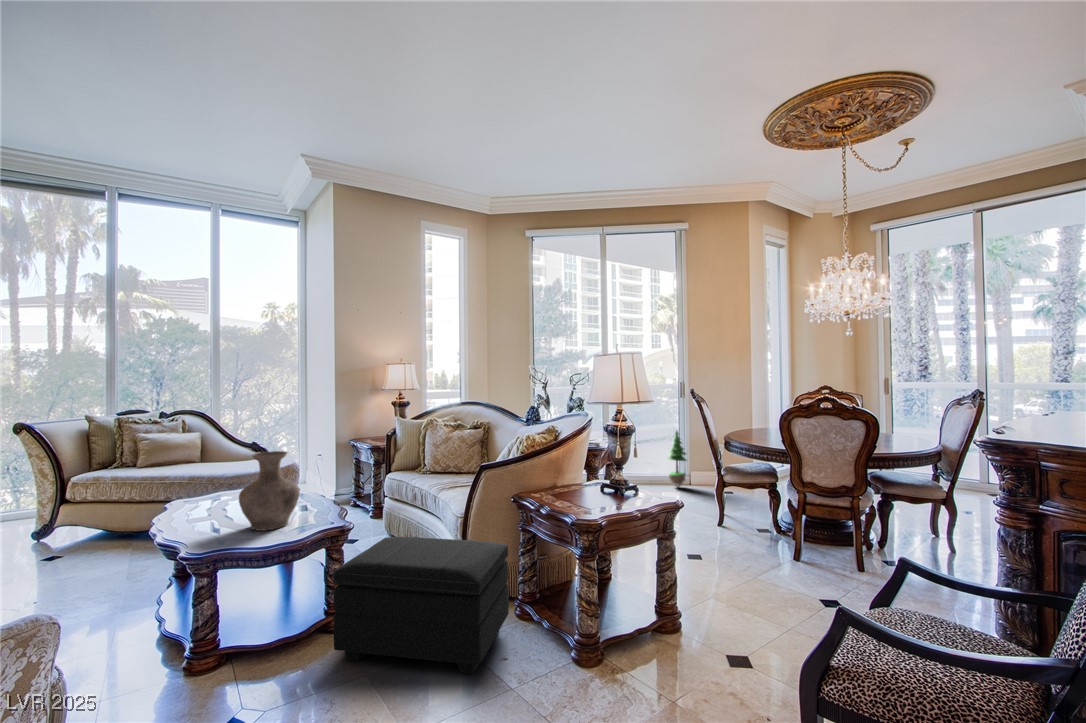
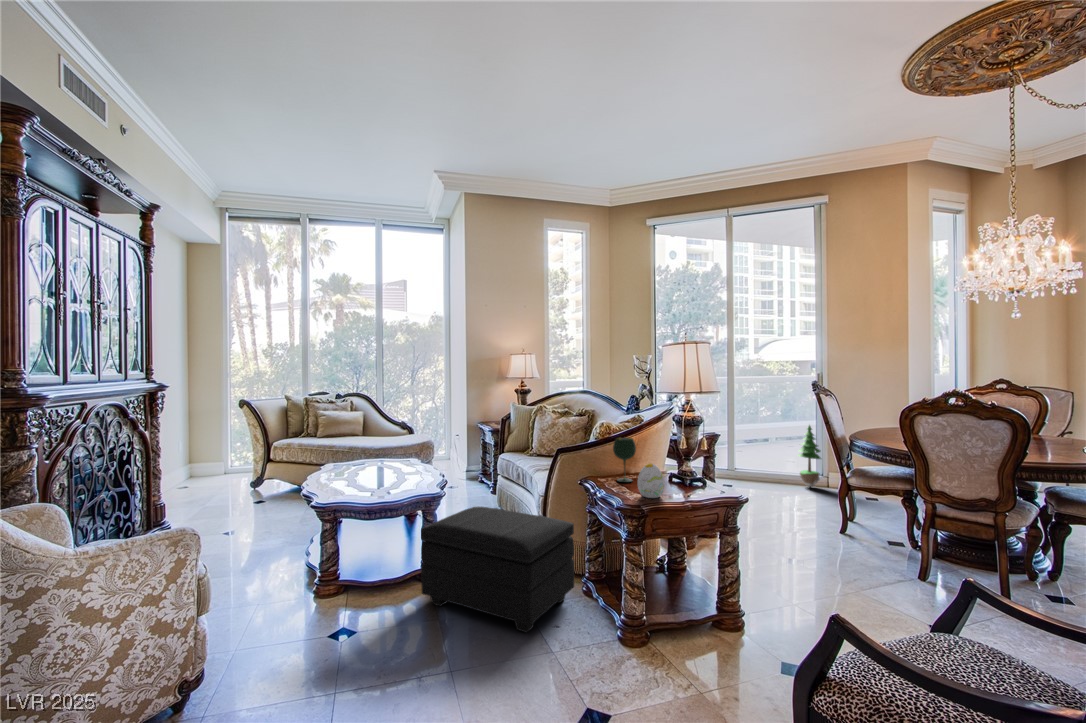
wine glass: none [546,449,570,496] -> present [613,437,636,482]
vase: present [239,451,300,531] -> none [362,427,408,491]
decorative egg: none [583,474,610,510] -> present [638,463,665,498]

